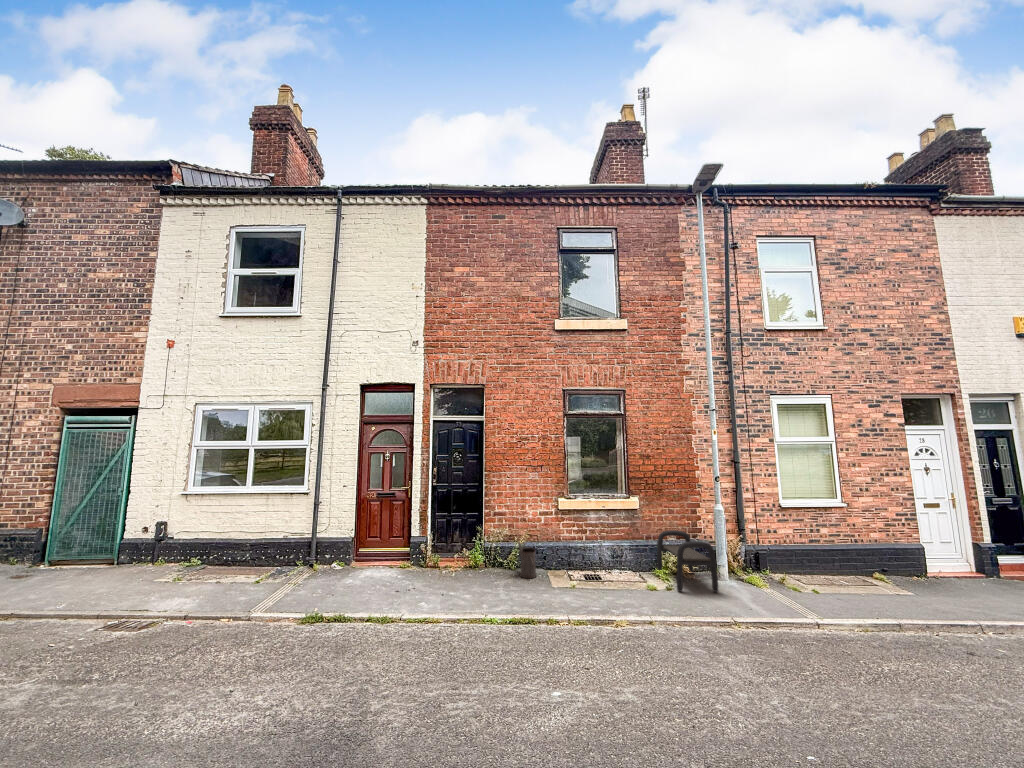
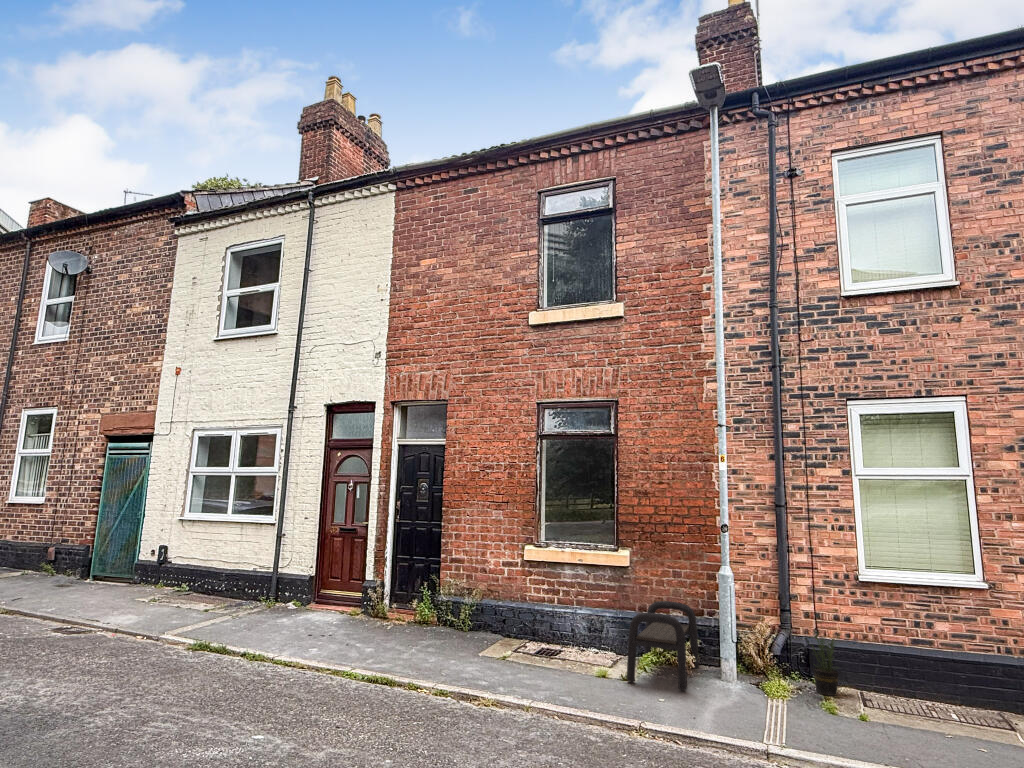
potted plant: none [759,536,788,580] -> present [811,632,841,696]
watering can: present [518,542,536,578] -> none [456,597,478,642]

